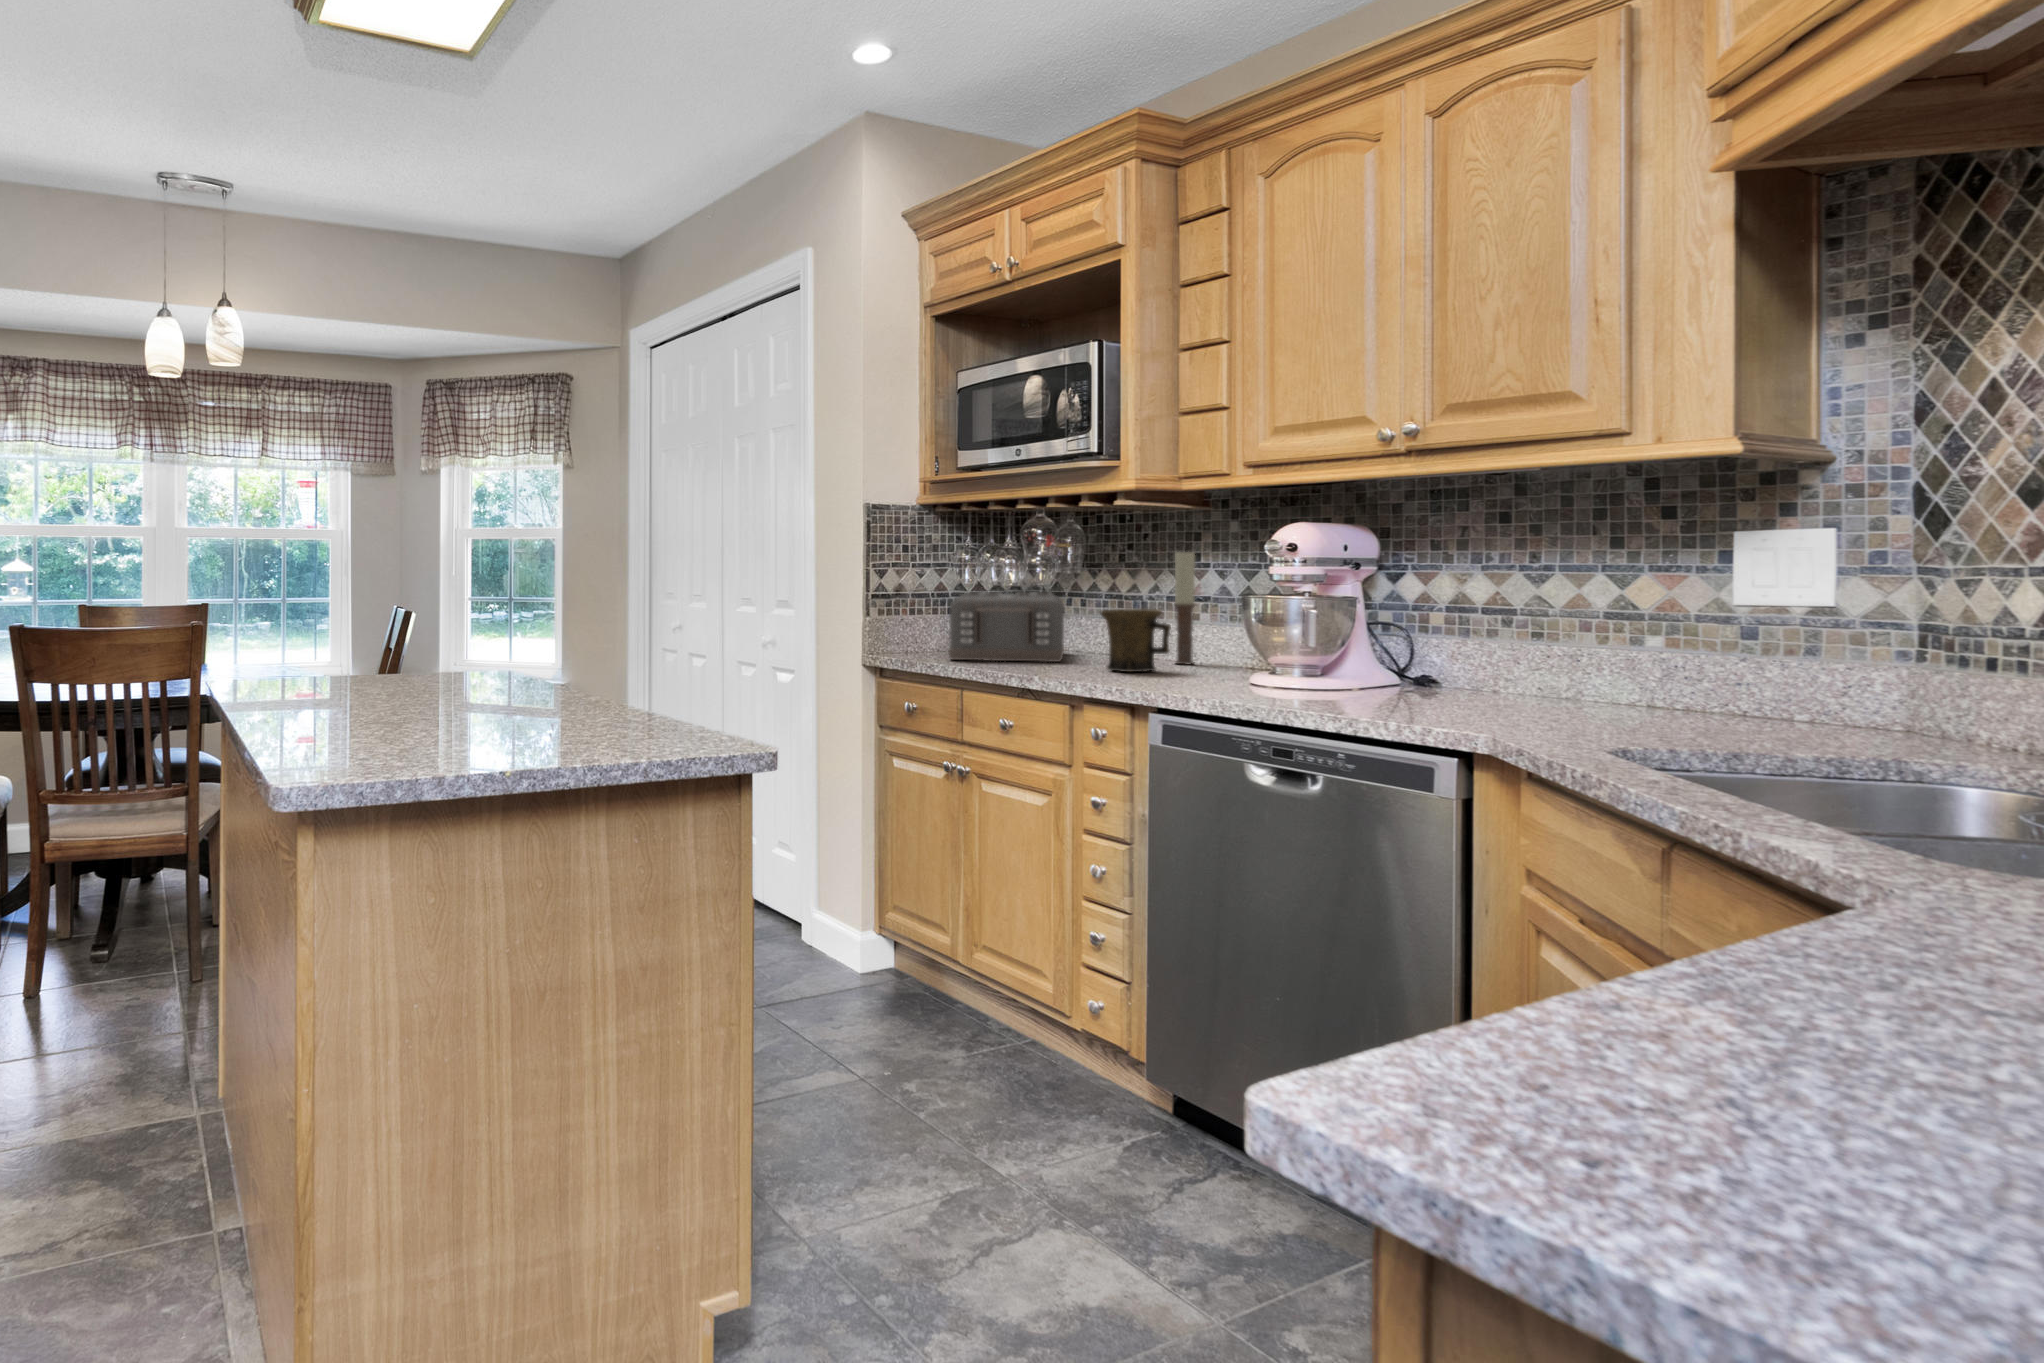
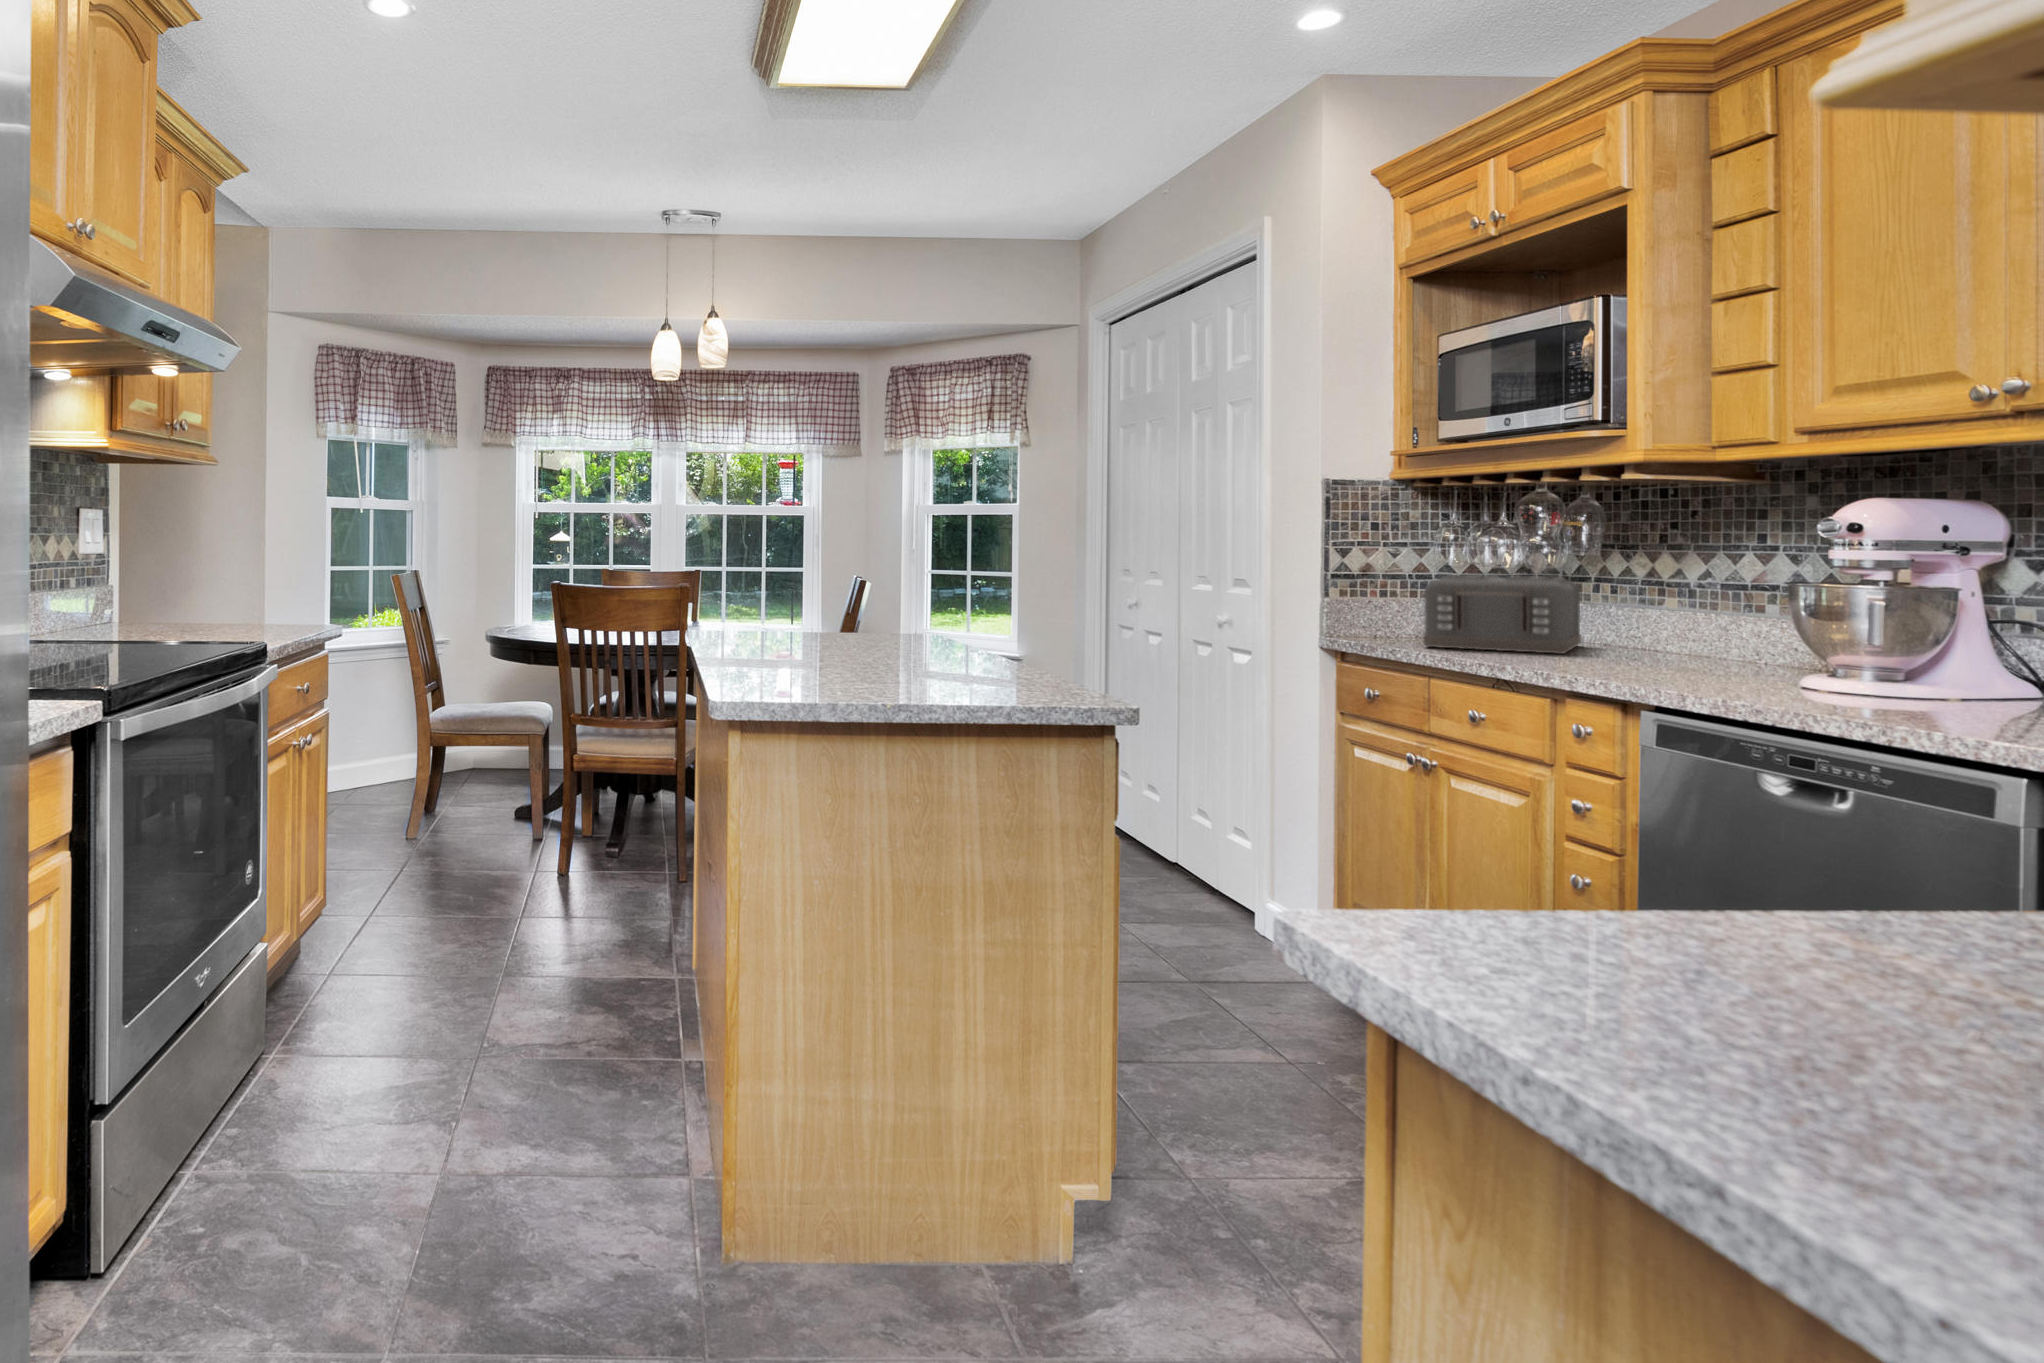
candle: present [1175,552,1195,664] -> none [1719,528,1749,663]
mug: present [1100,609,1171,672] -> none [1605,596,1700,667]

